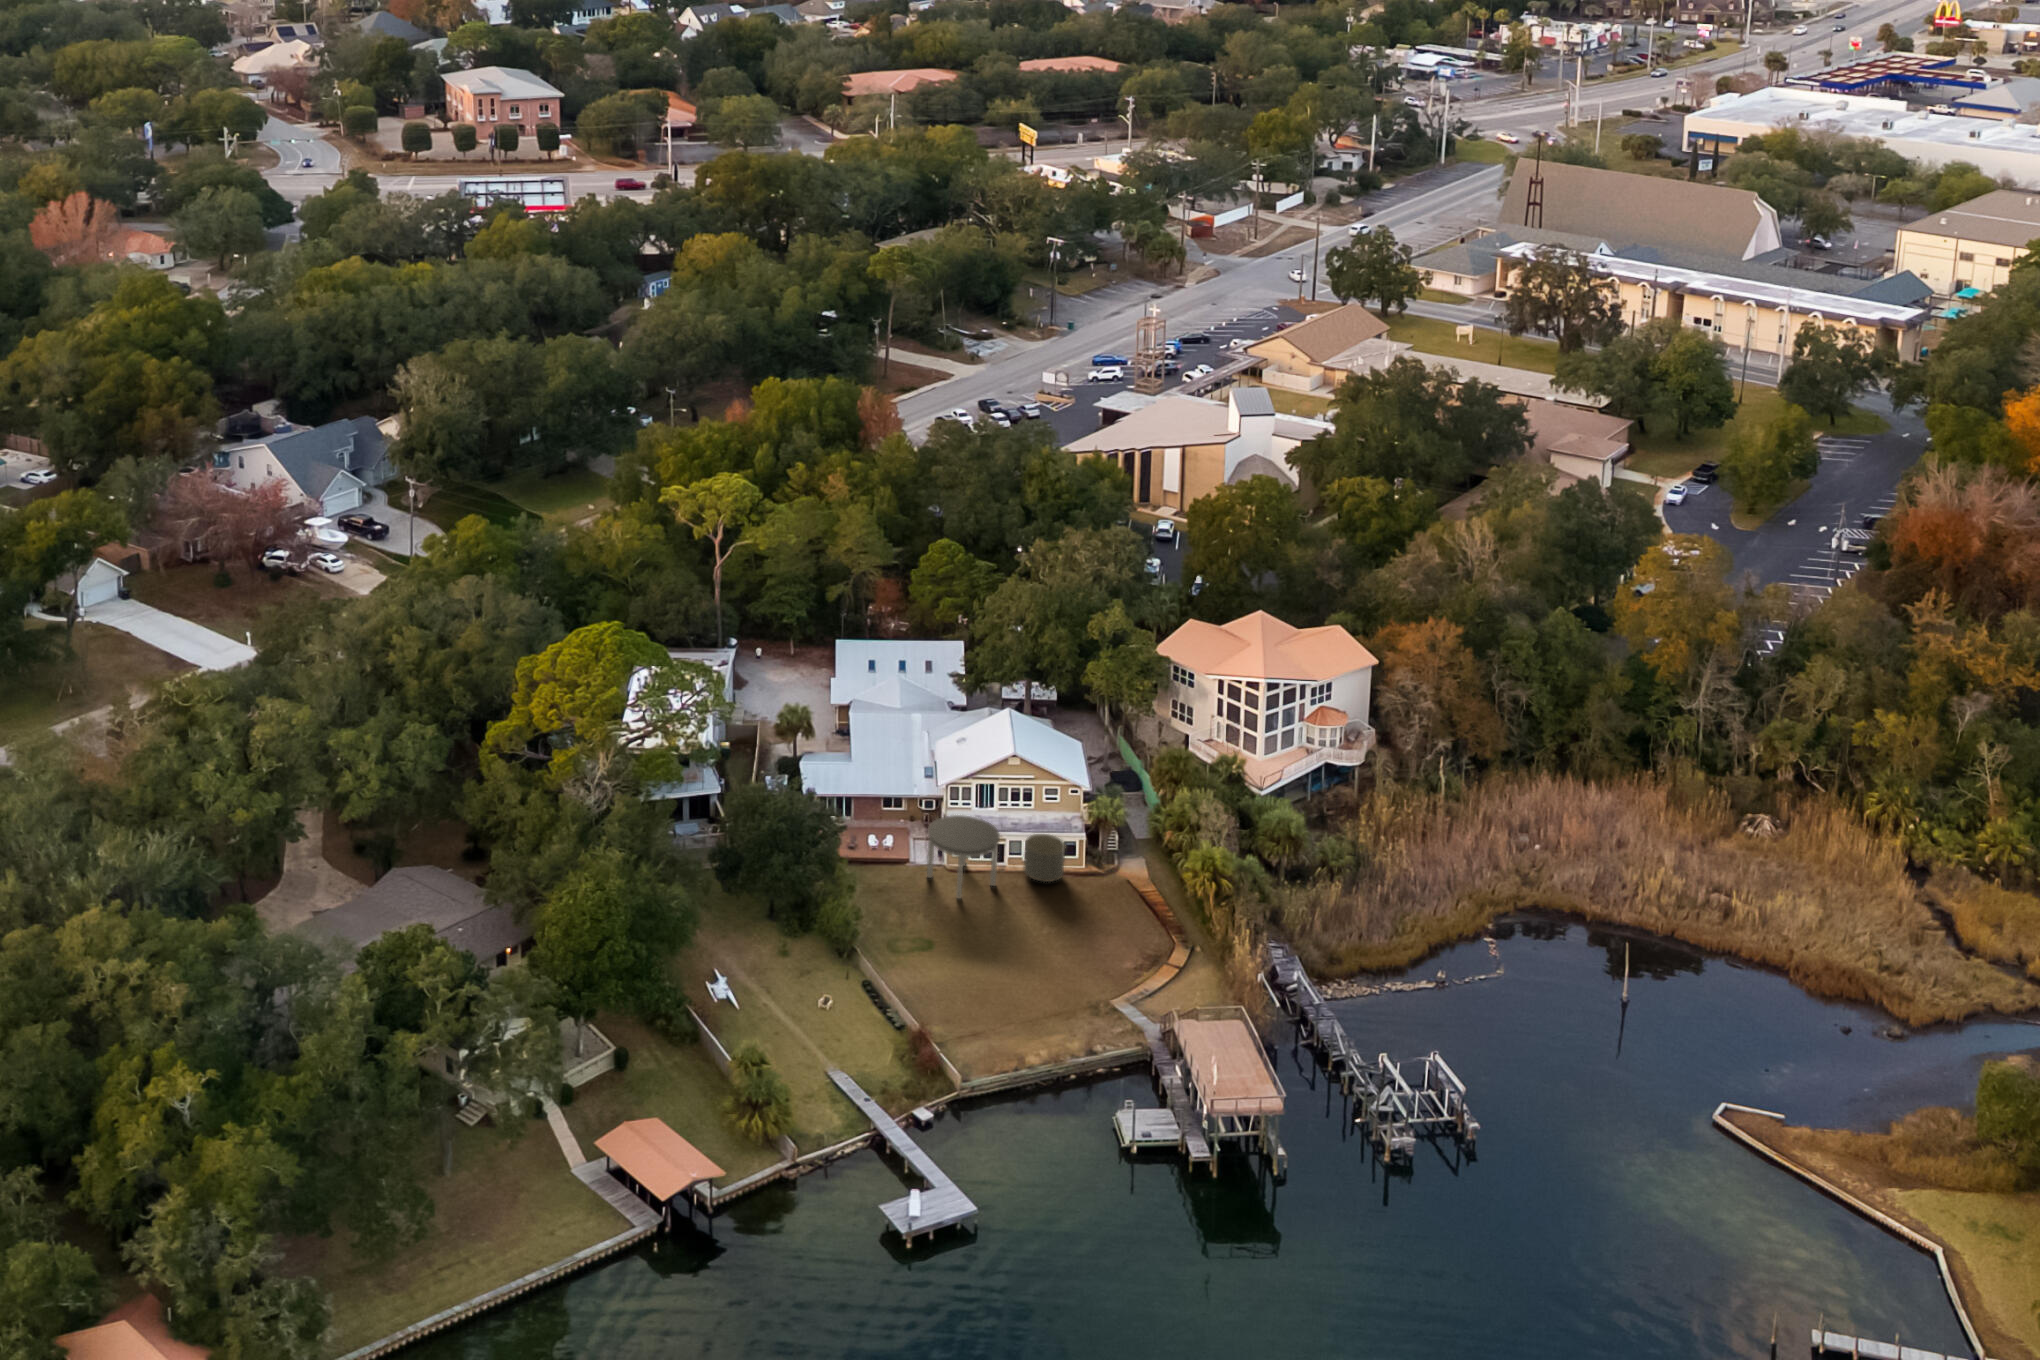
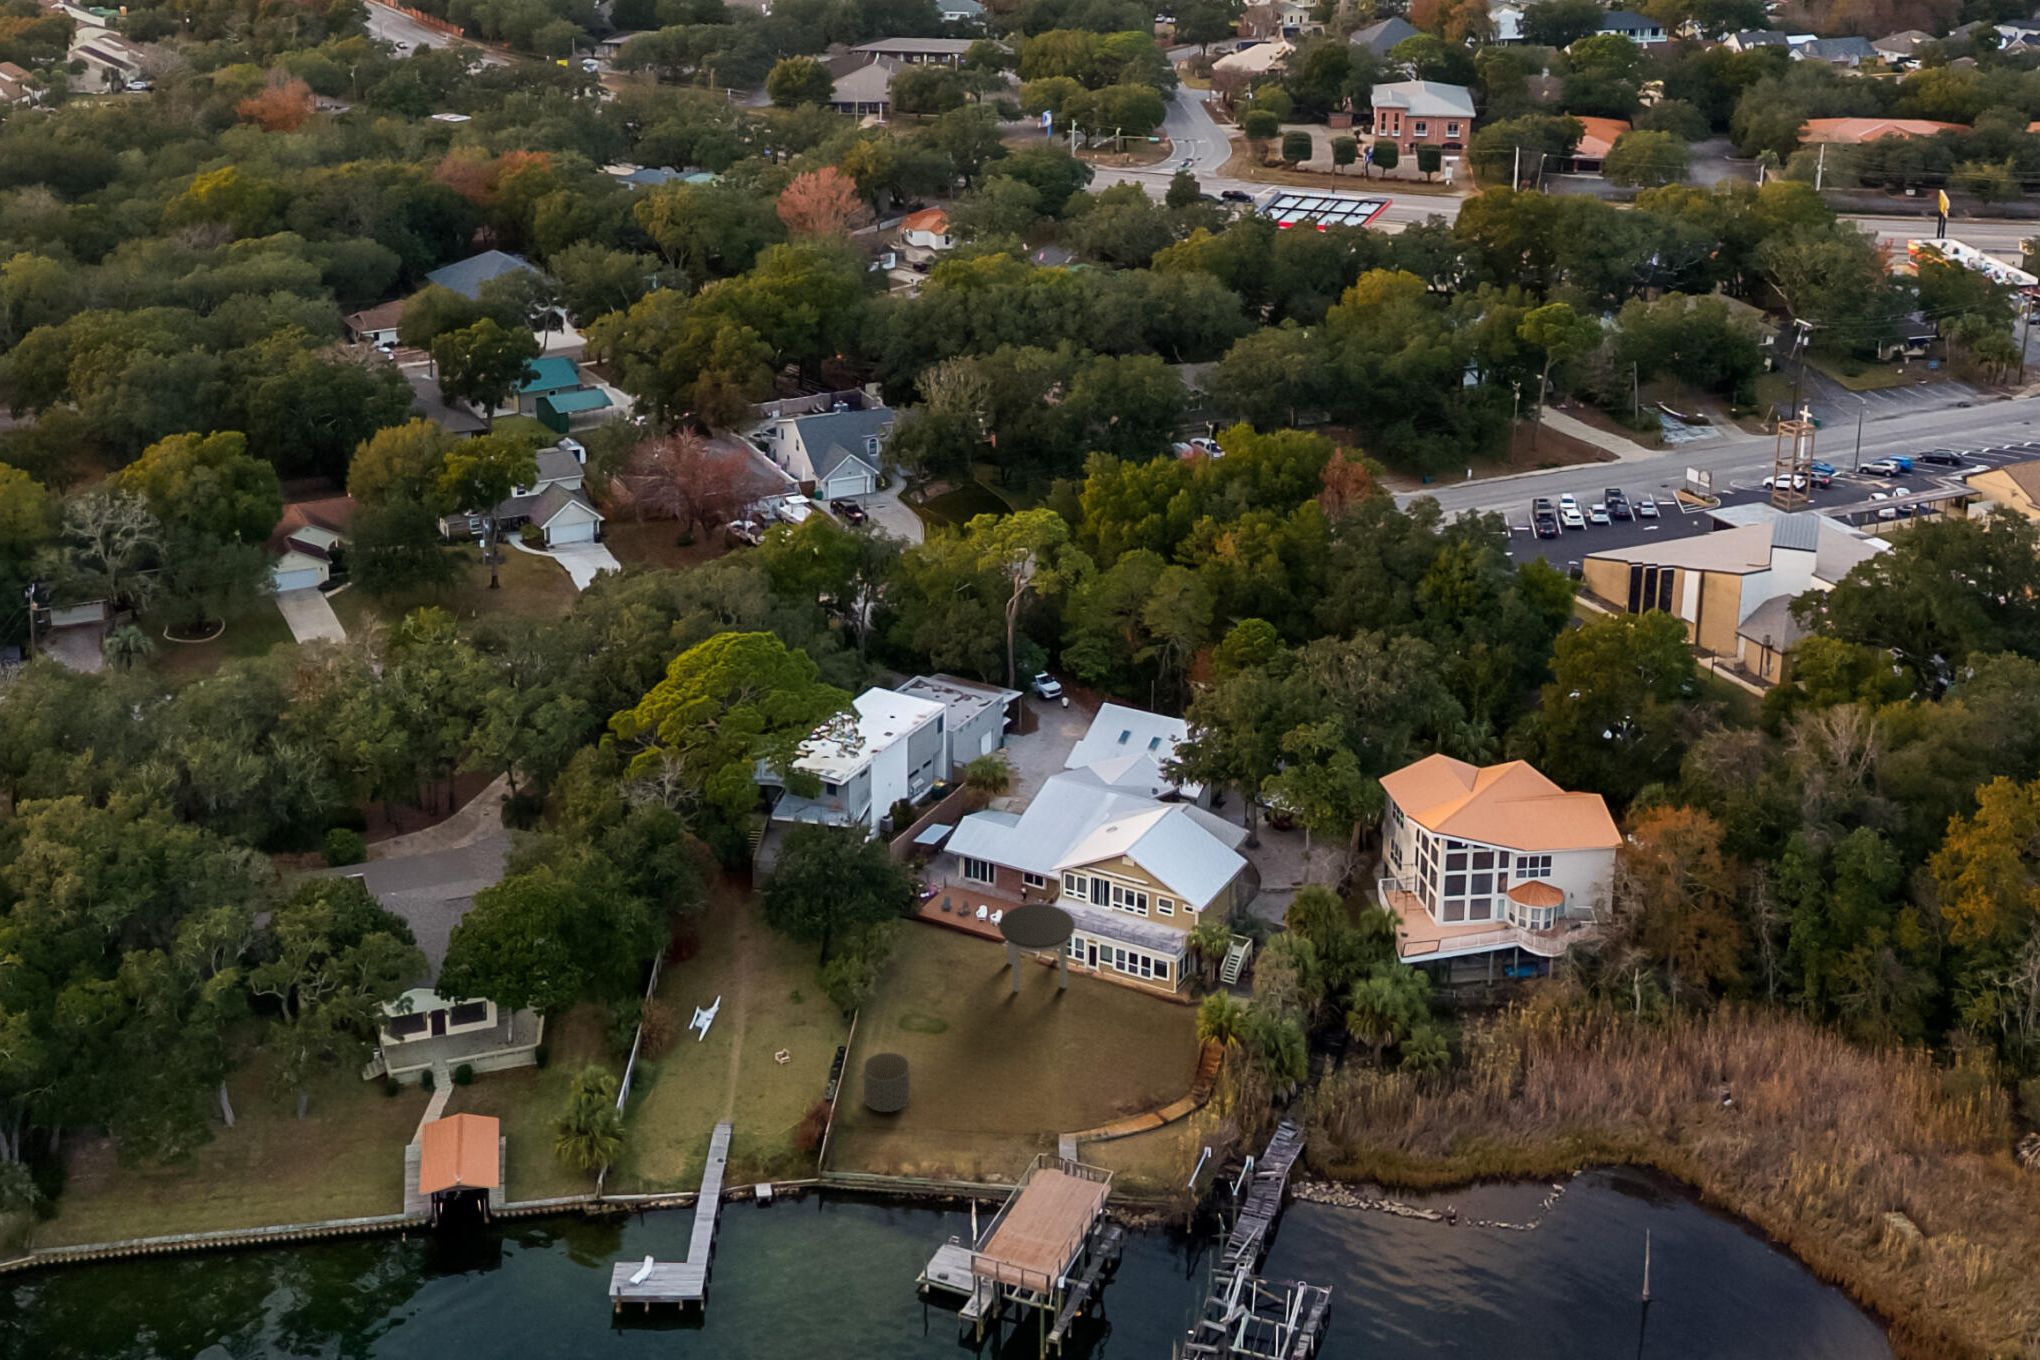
planter: present [1024,834,1065,882] -> present [863,1052,910,1112]

